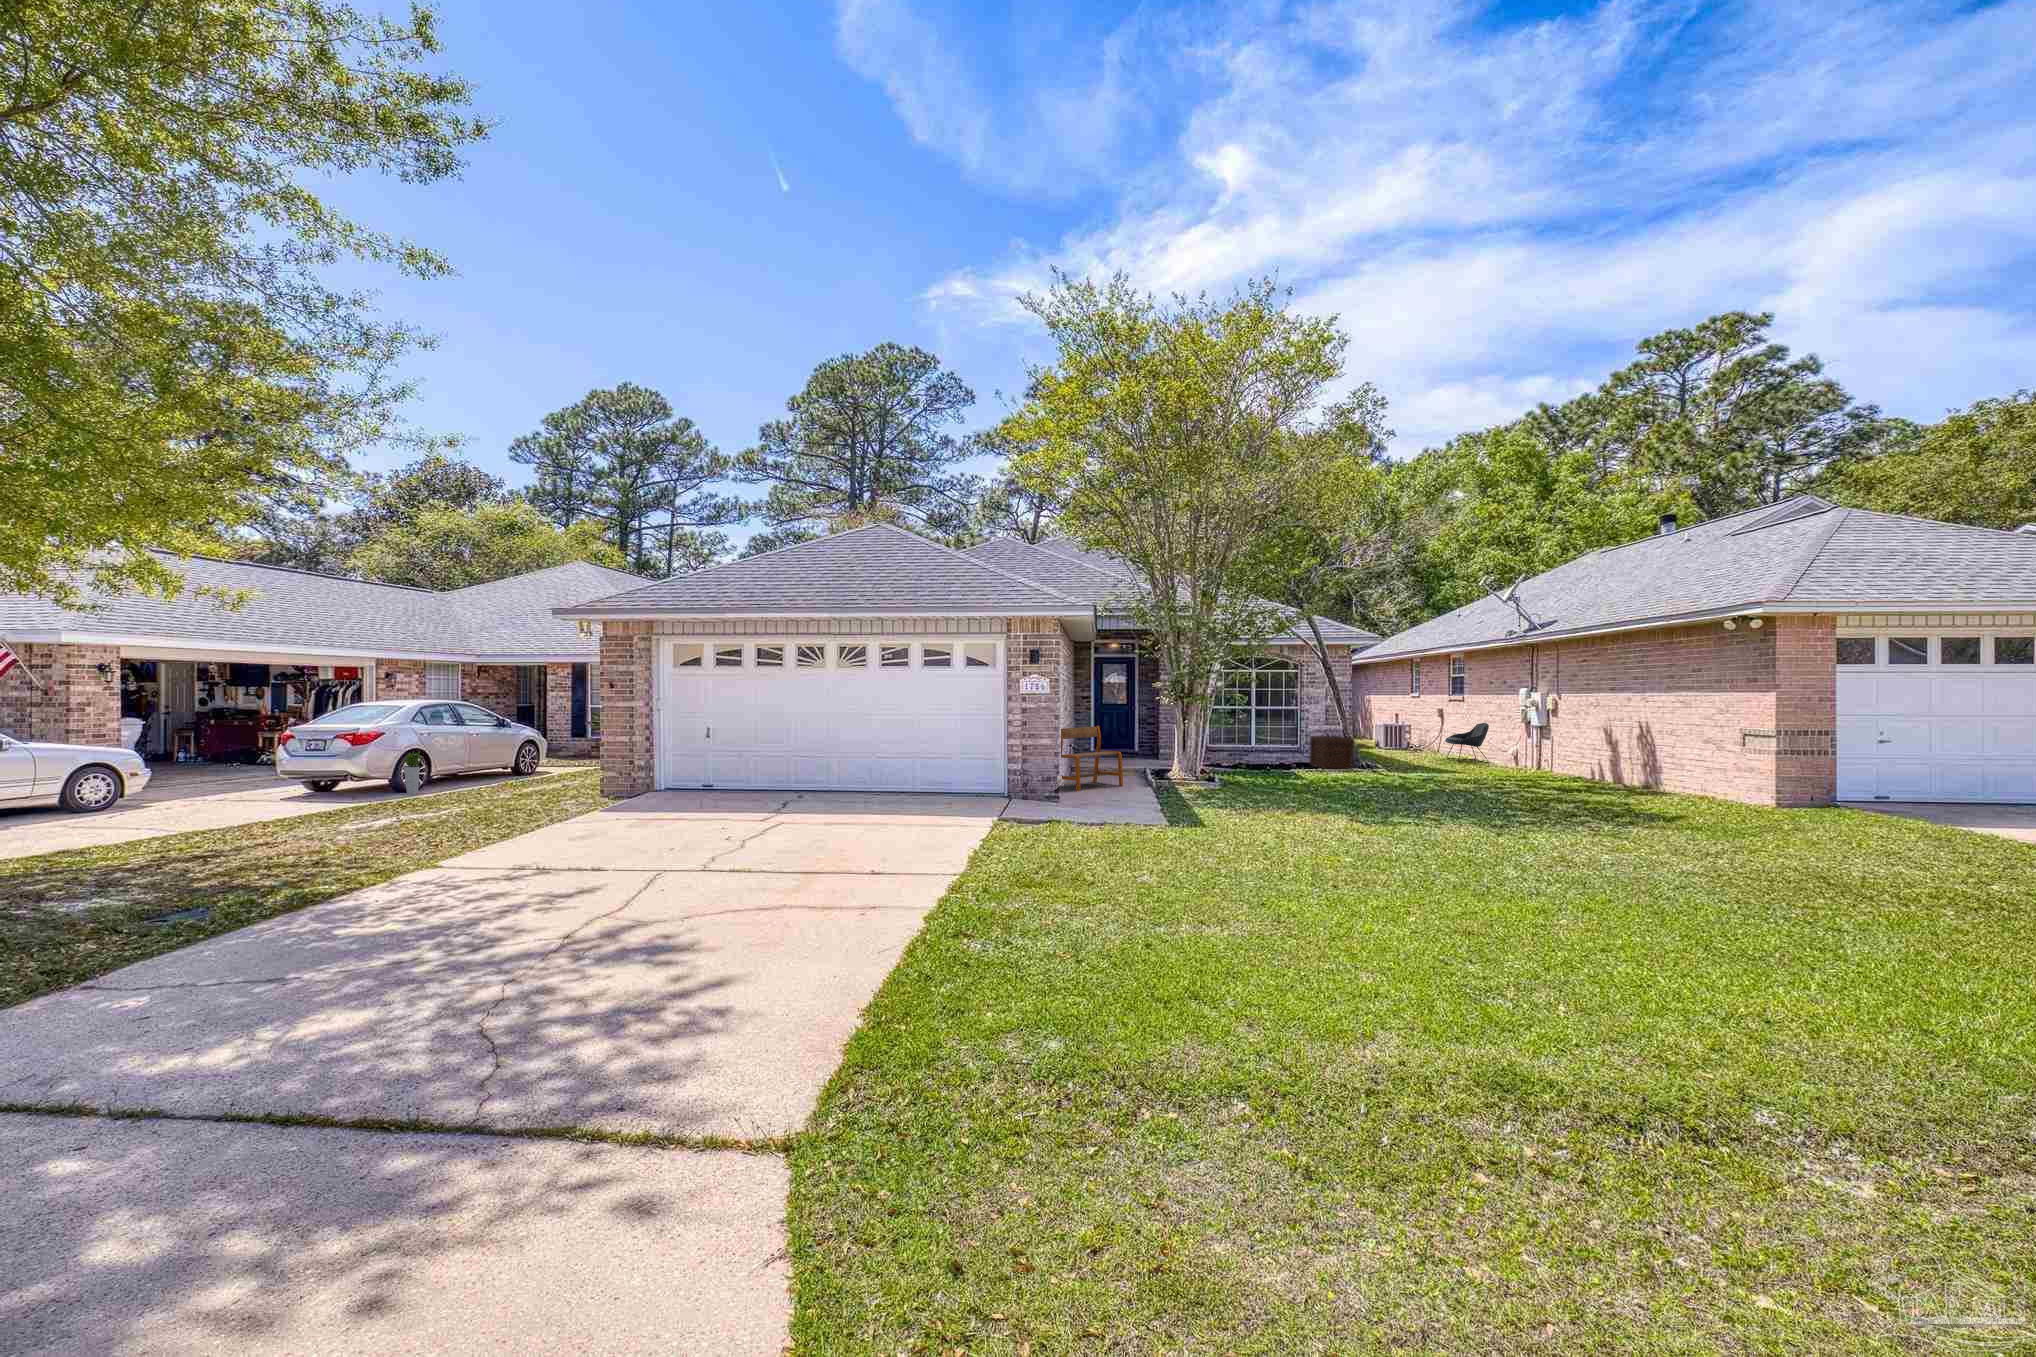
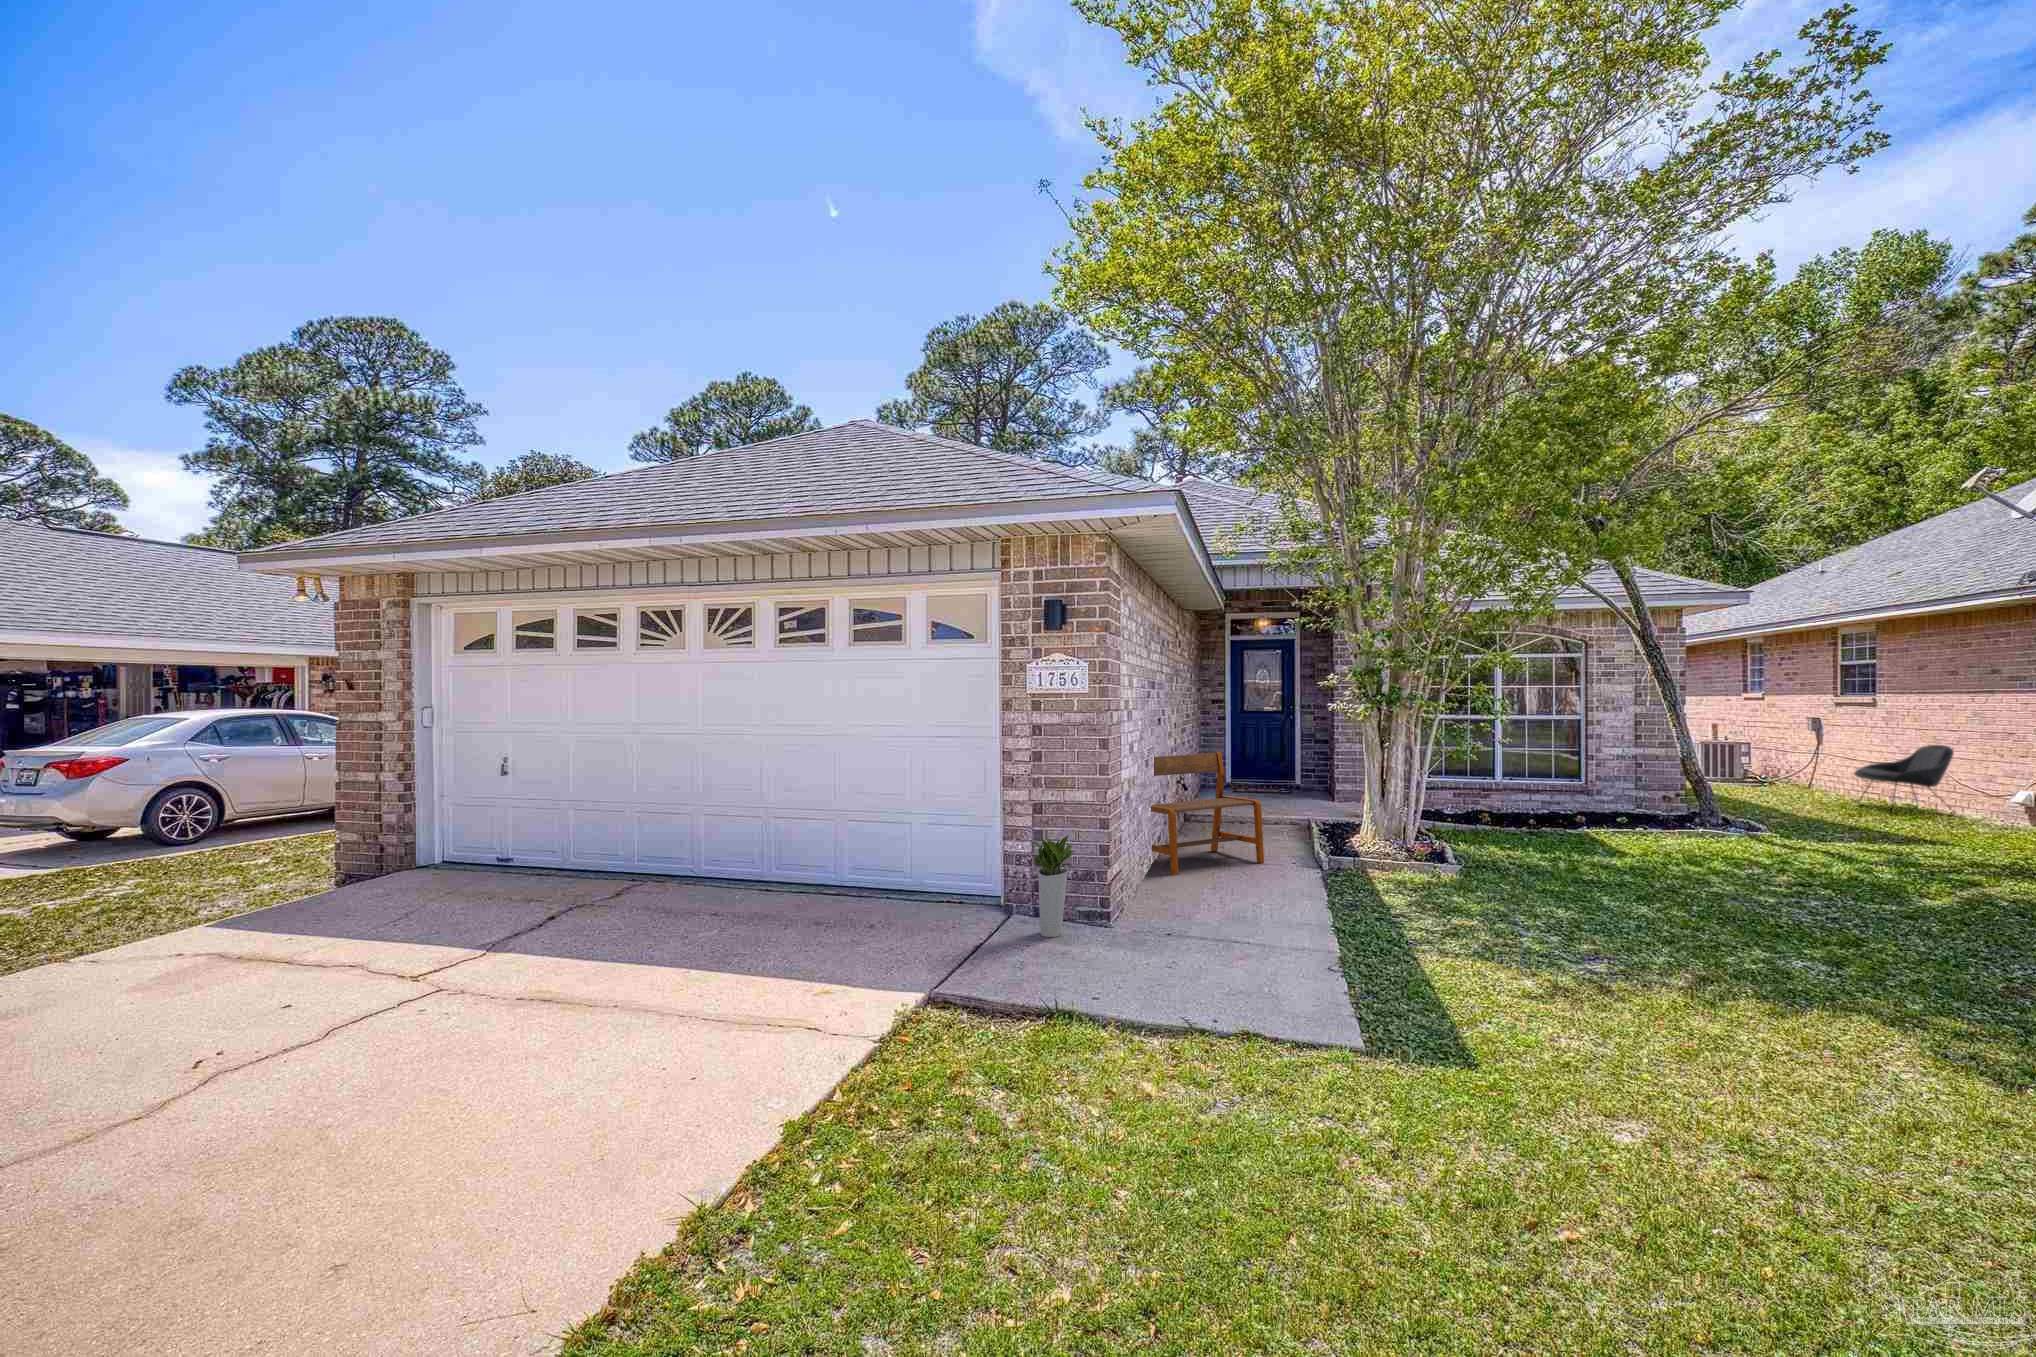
wooden crate: present [1309,736,1353,769] -> none [1608,766,1698,826]
planter: present [404,751,422,794] -> present [1031,835,1075,937]

